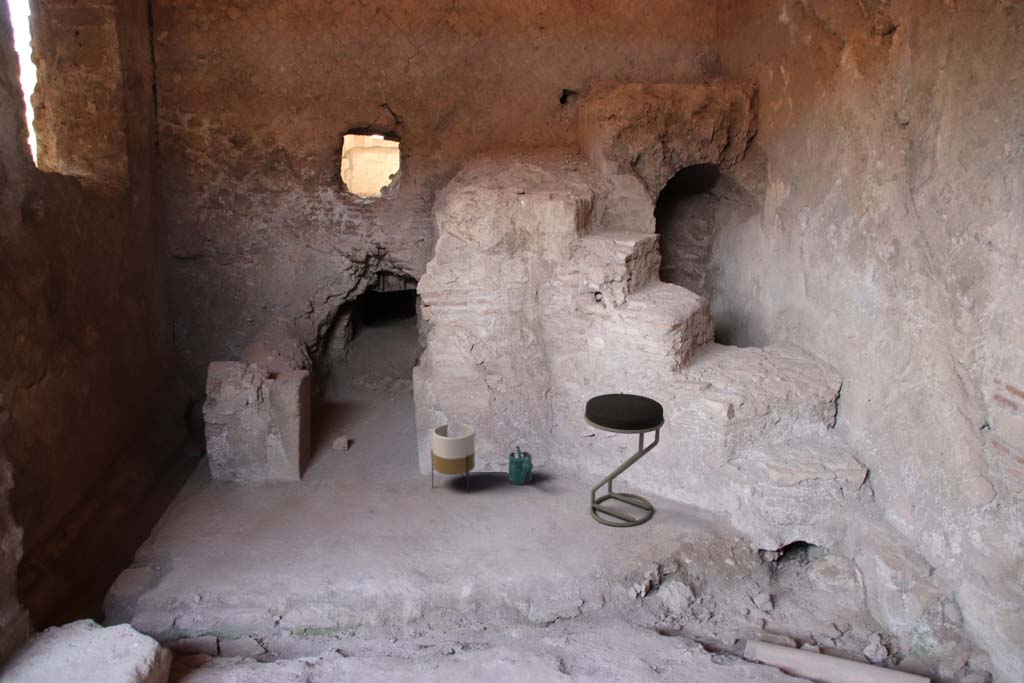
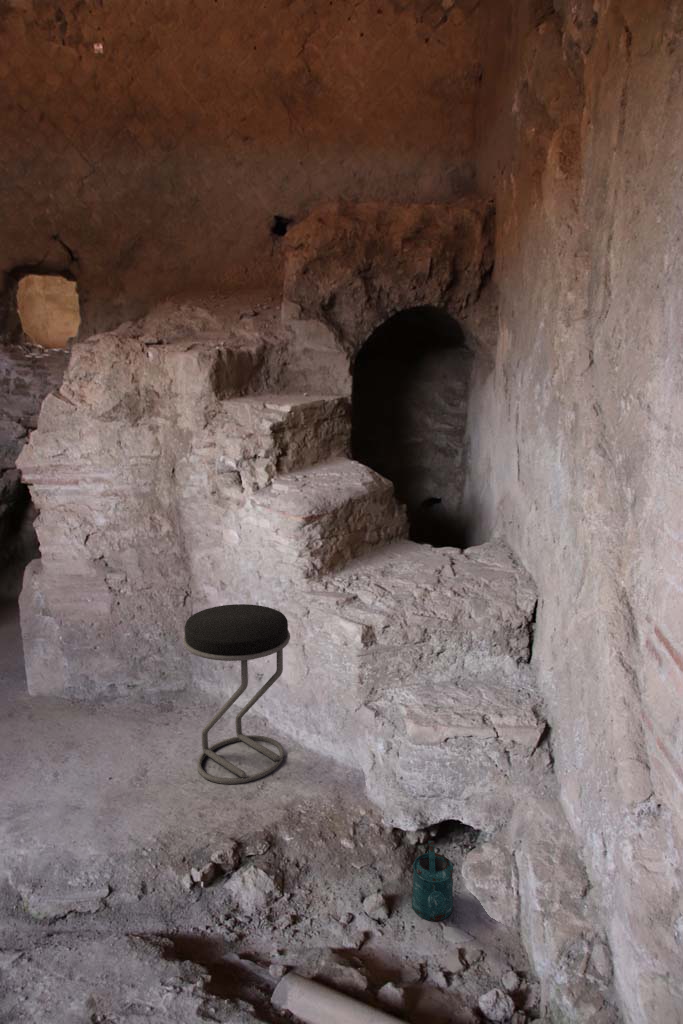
planter: present [431,424,475,493] -> none [23,633,83,725]
watering can: present [508,446,533,485] -> present [412,841,454,921]

